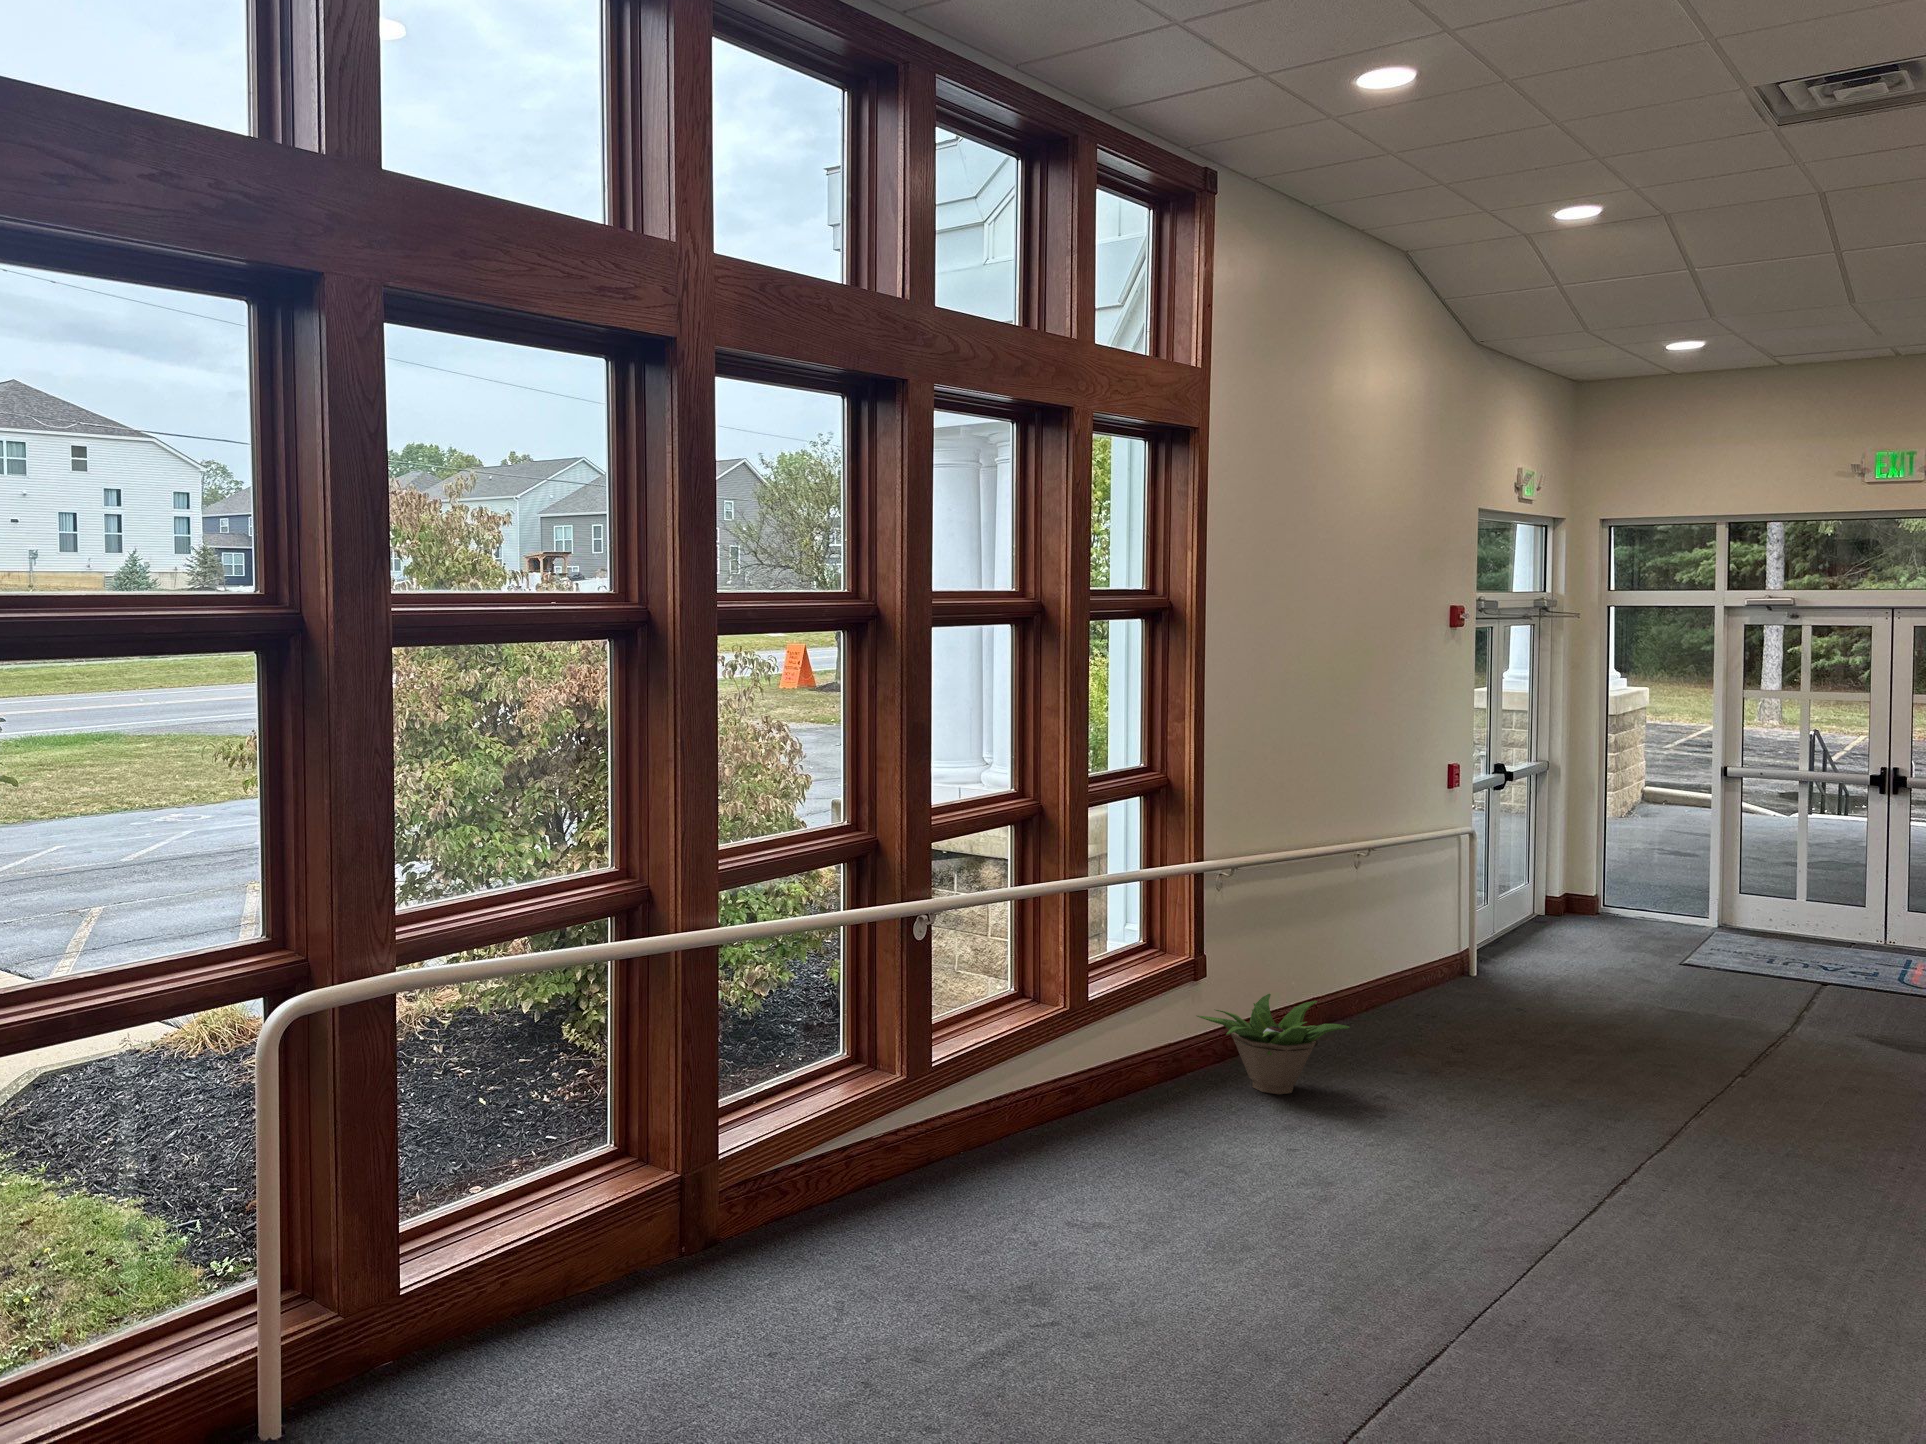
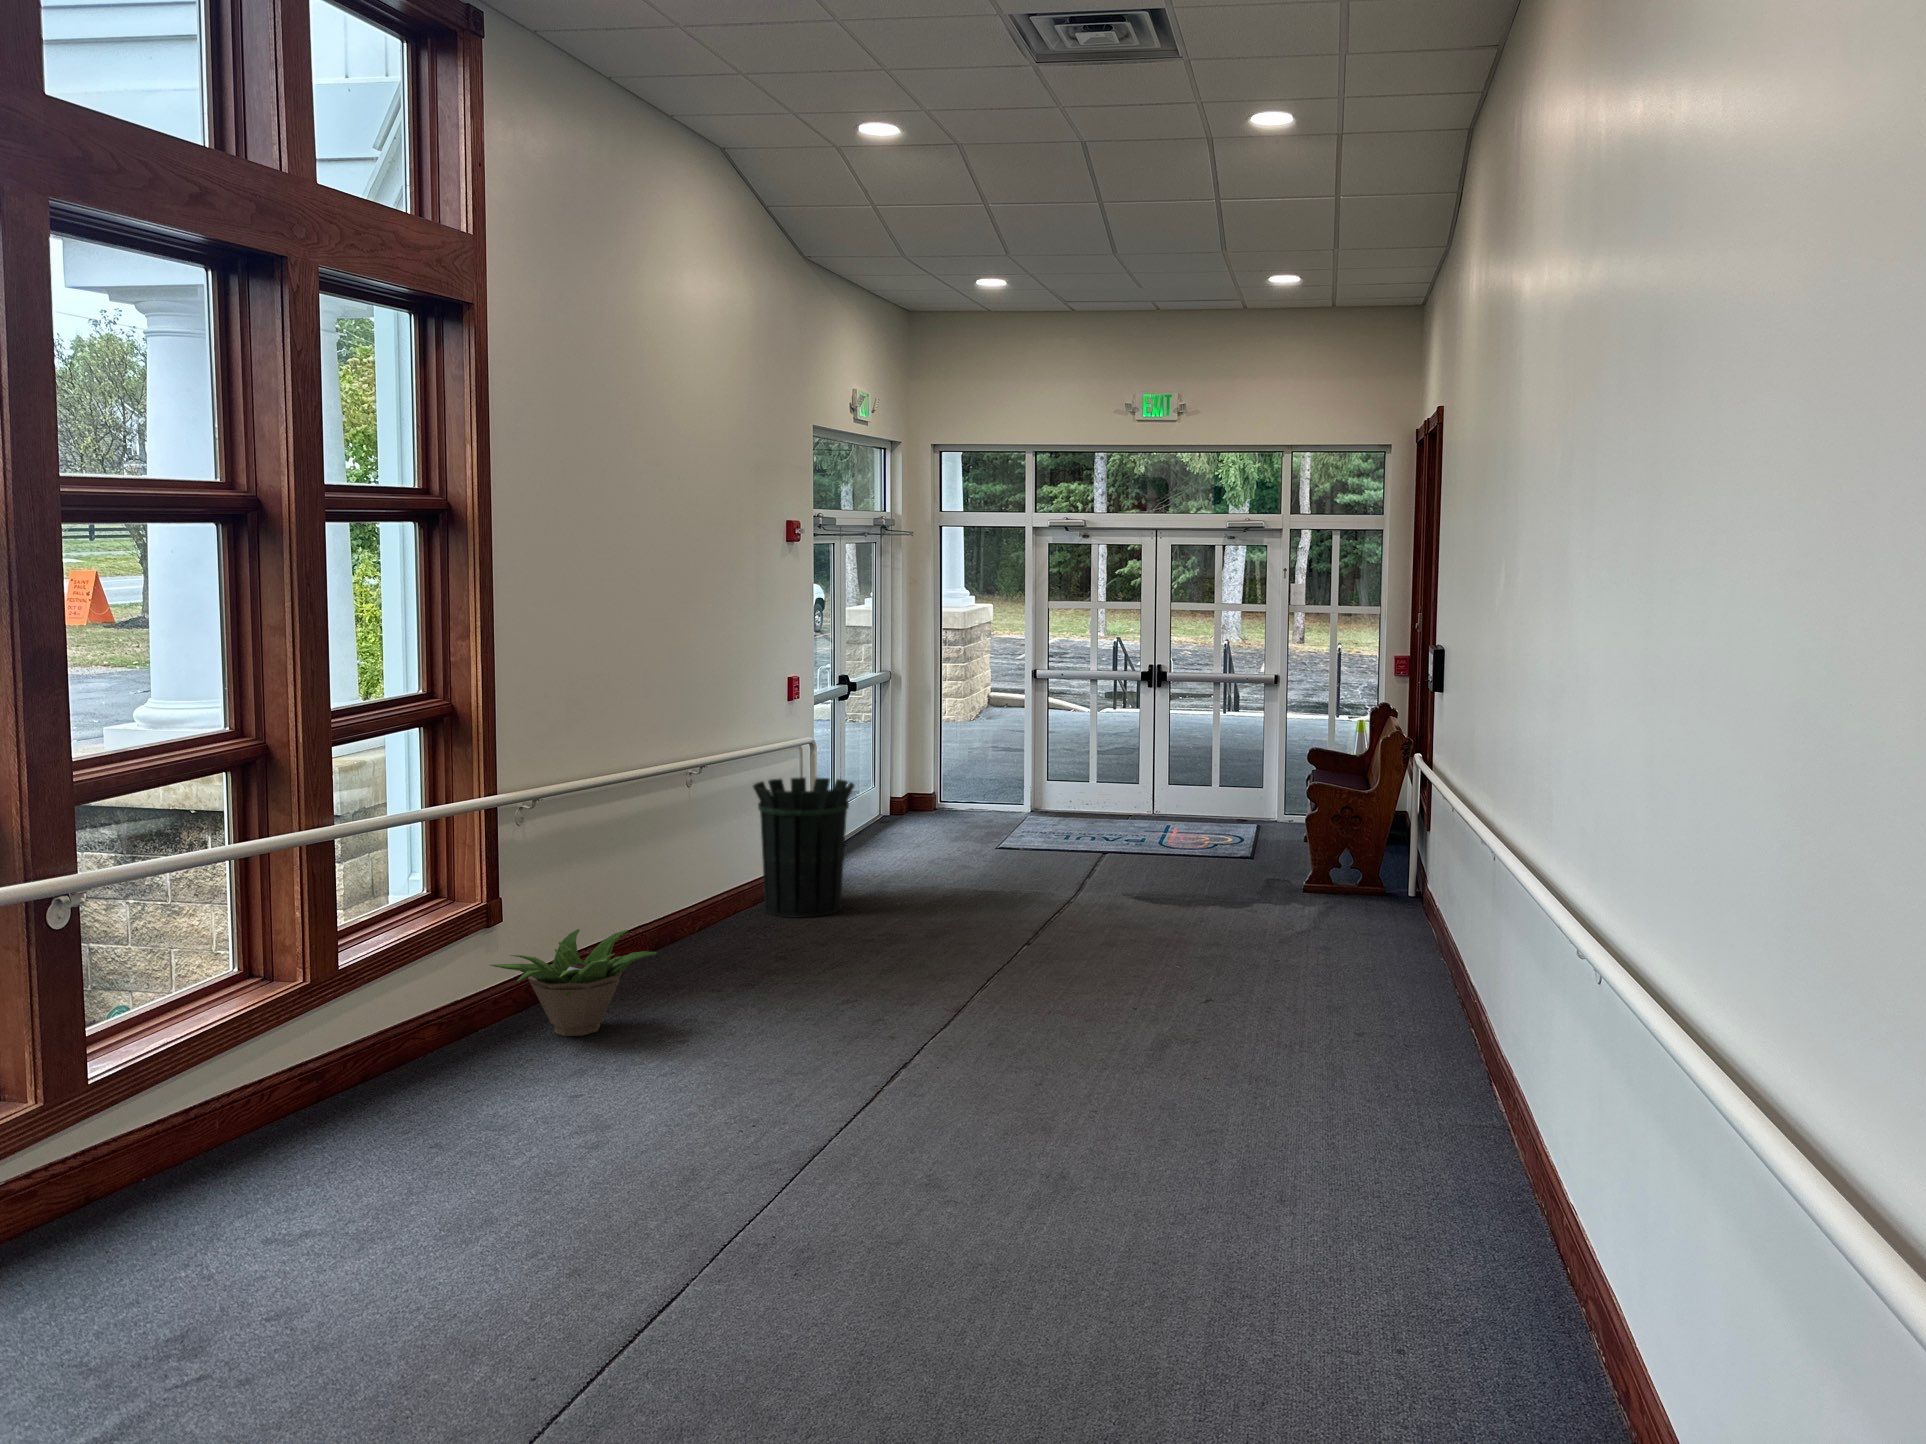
waste bin: none [1416,867,1529,1013] -> present [753,777,854,918]

